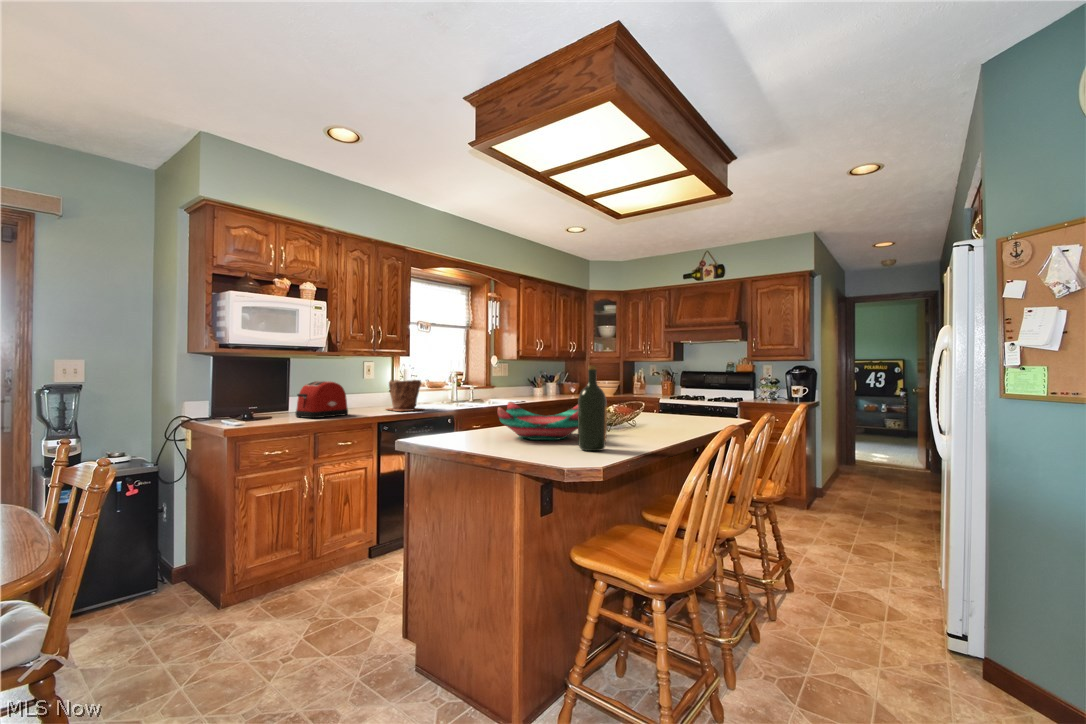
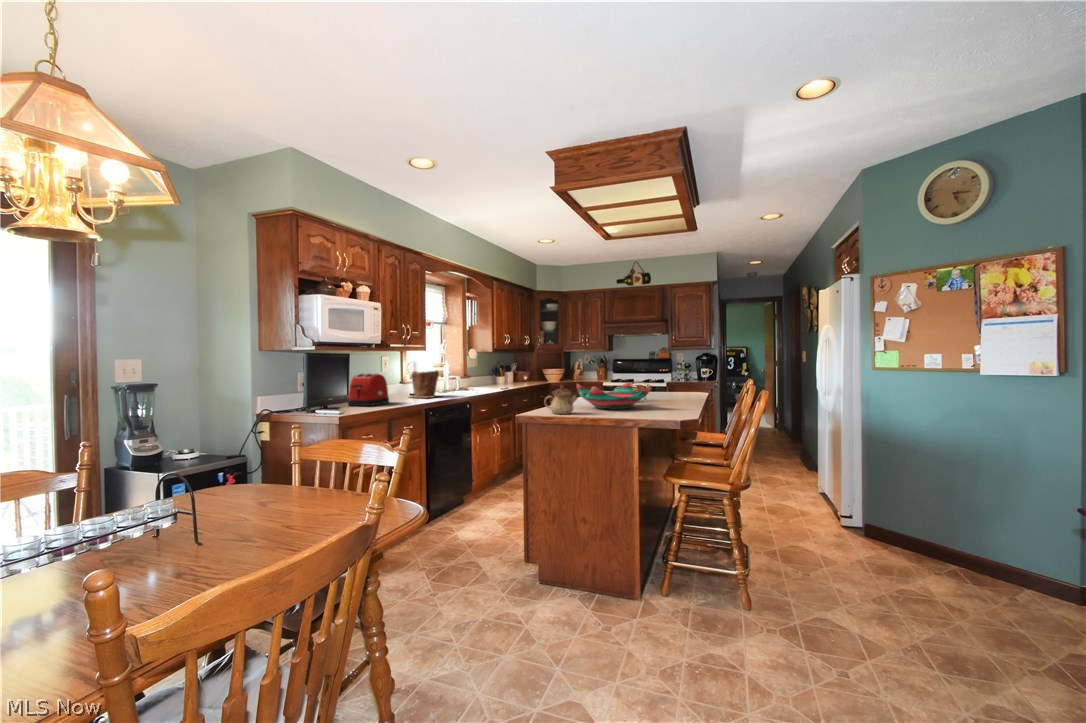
wine bottle: present [578,366,607,451] -> none [659,355,678,413]
teapot: none [434,403,466,444] -> present [544,385,577,414]

